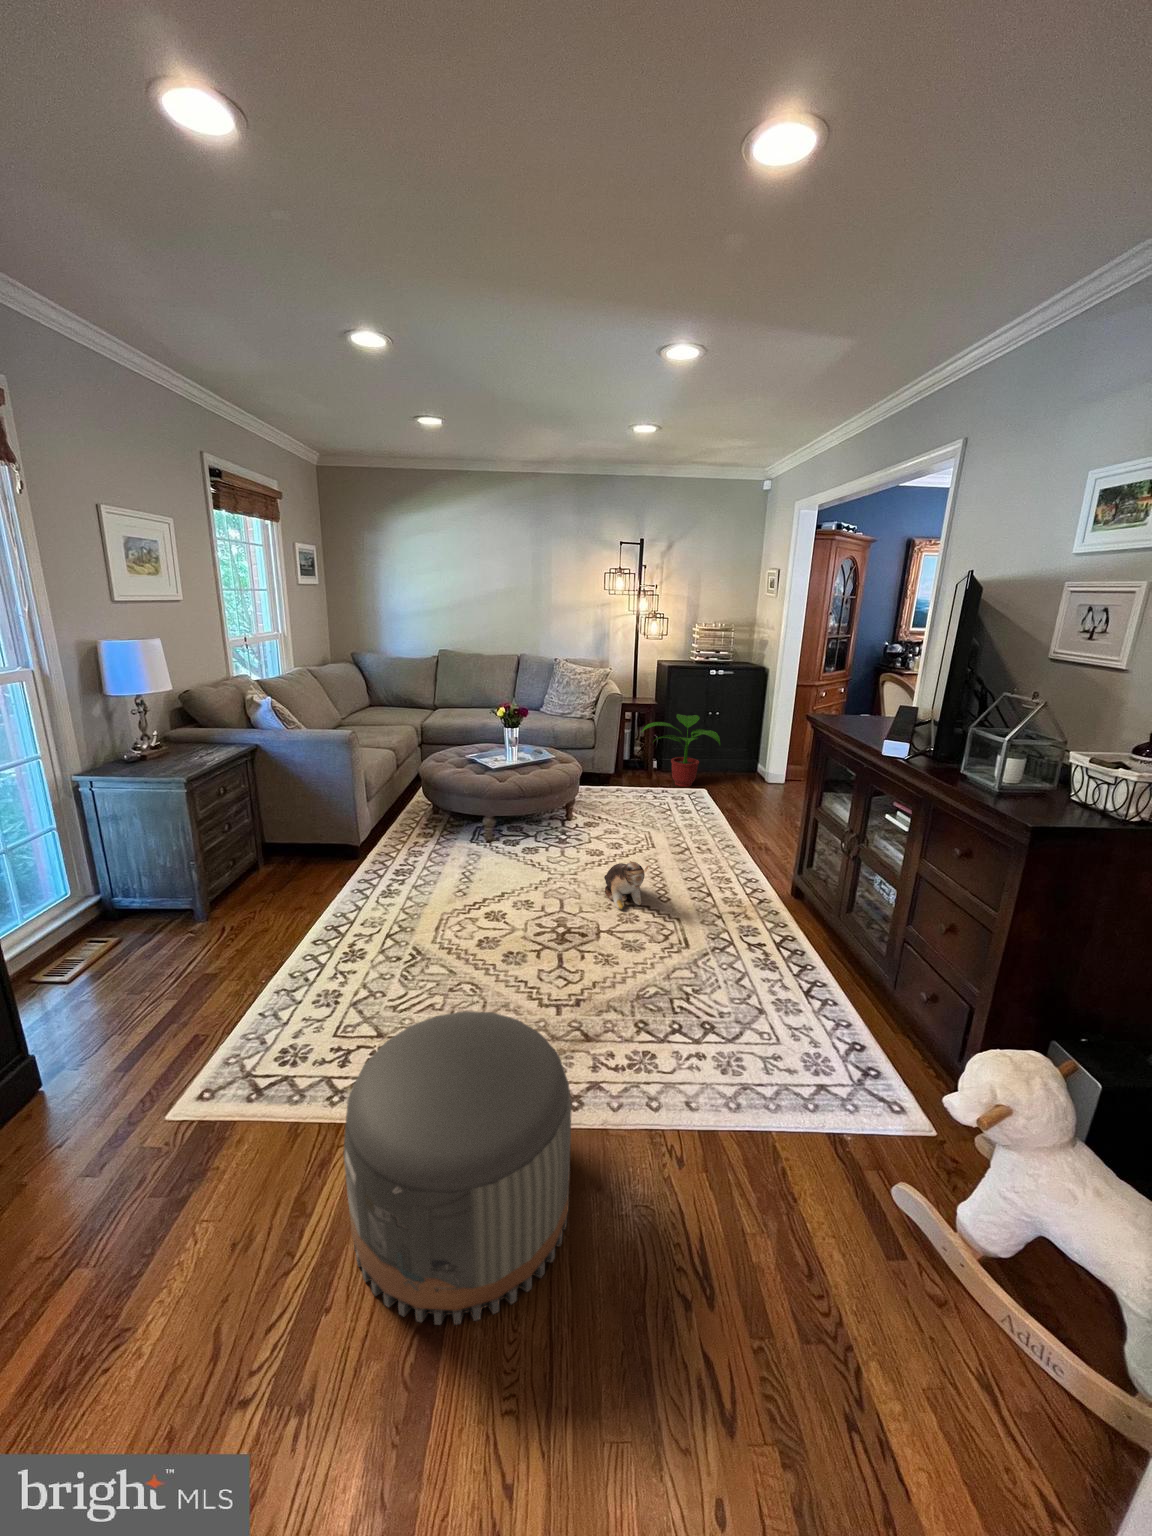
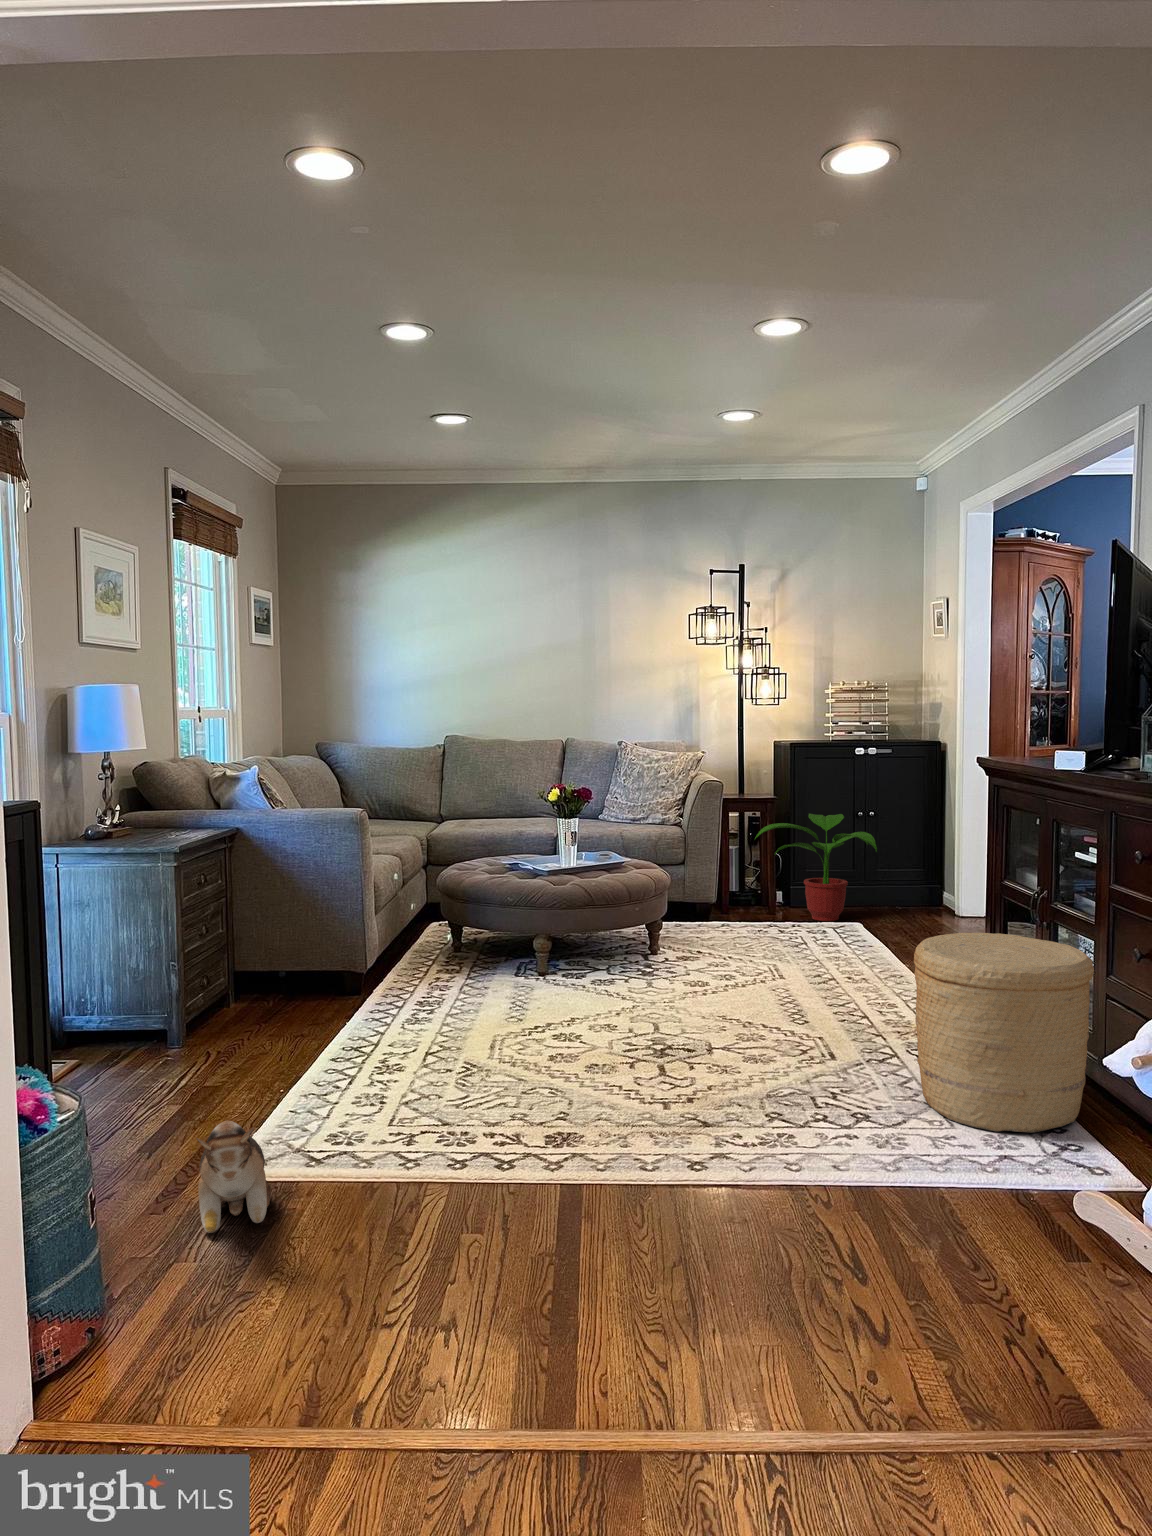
plush toy: present [604,861,648,909] -> present [196,1120,271,1233]
woven basket: none [753,874,905,1052] -> present [914,933,1094,1133]
pouf: present [344,1011,572,1325] -> none [462,1022,700,1282]

